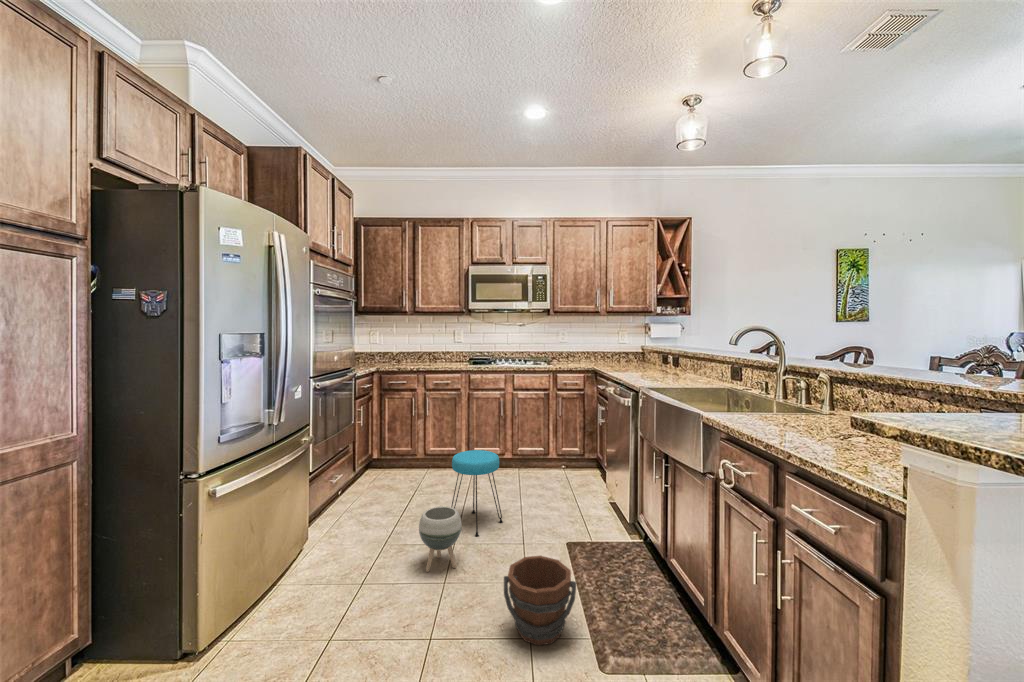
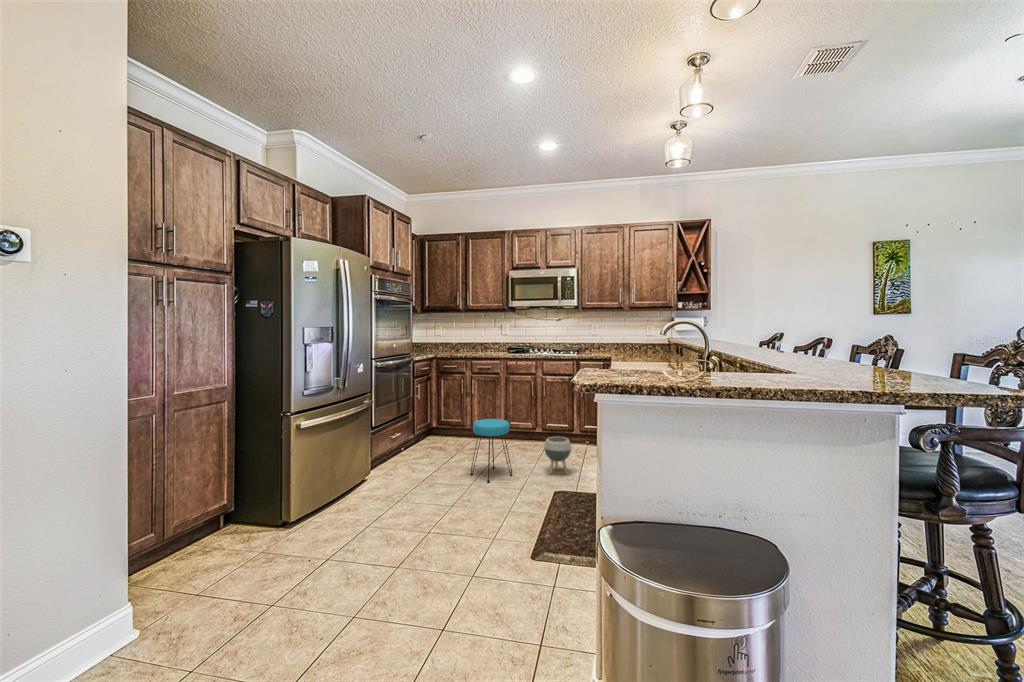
planter: present [419,506,462,572] -> present [544,437,571,474]
bucket: present [504,556,577,645] -> none [477,487,527,544]

